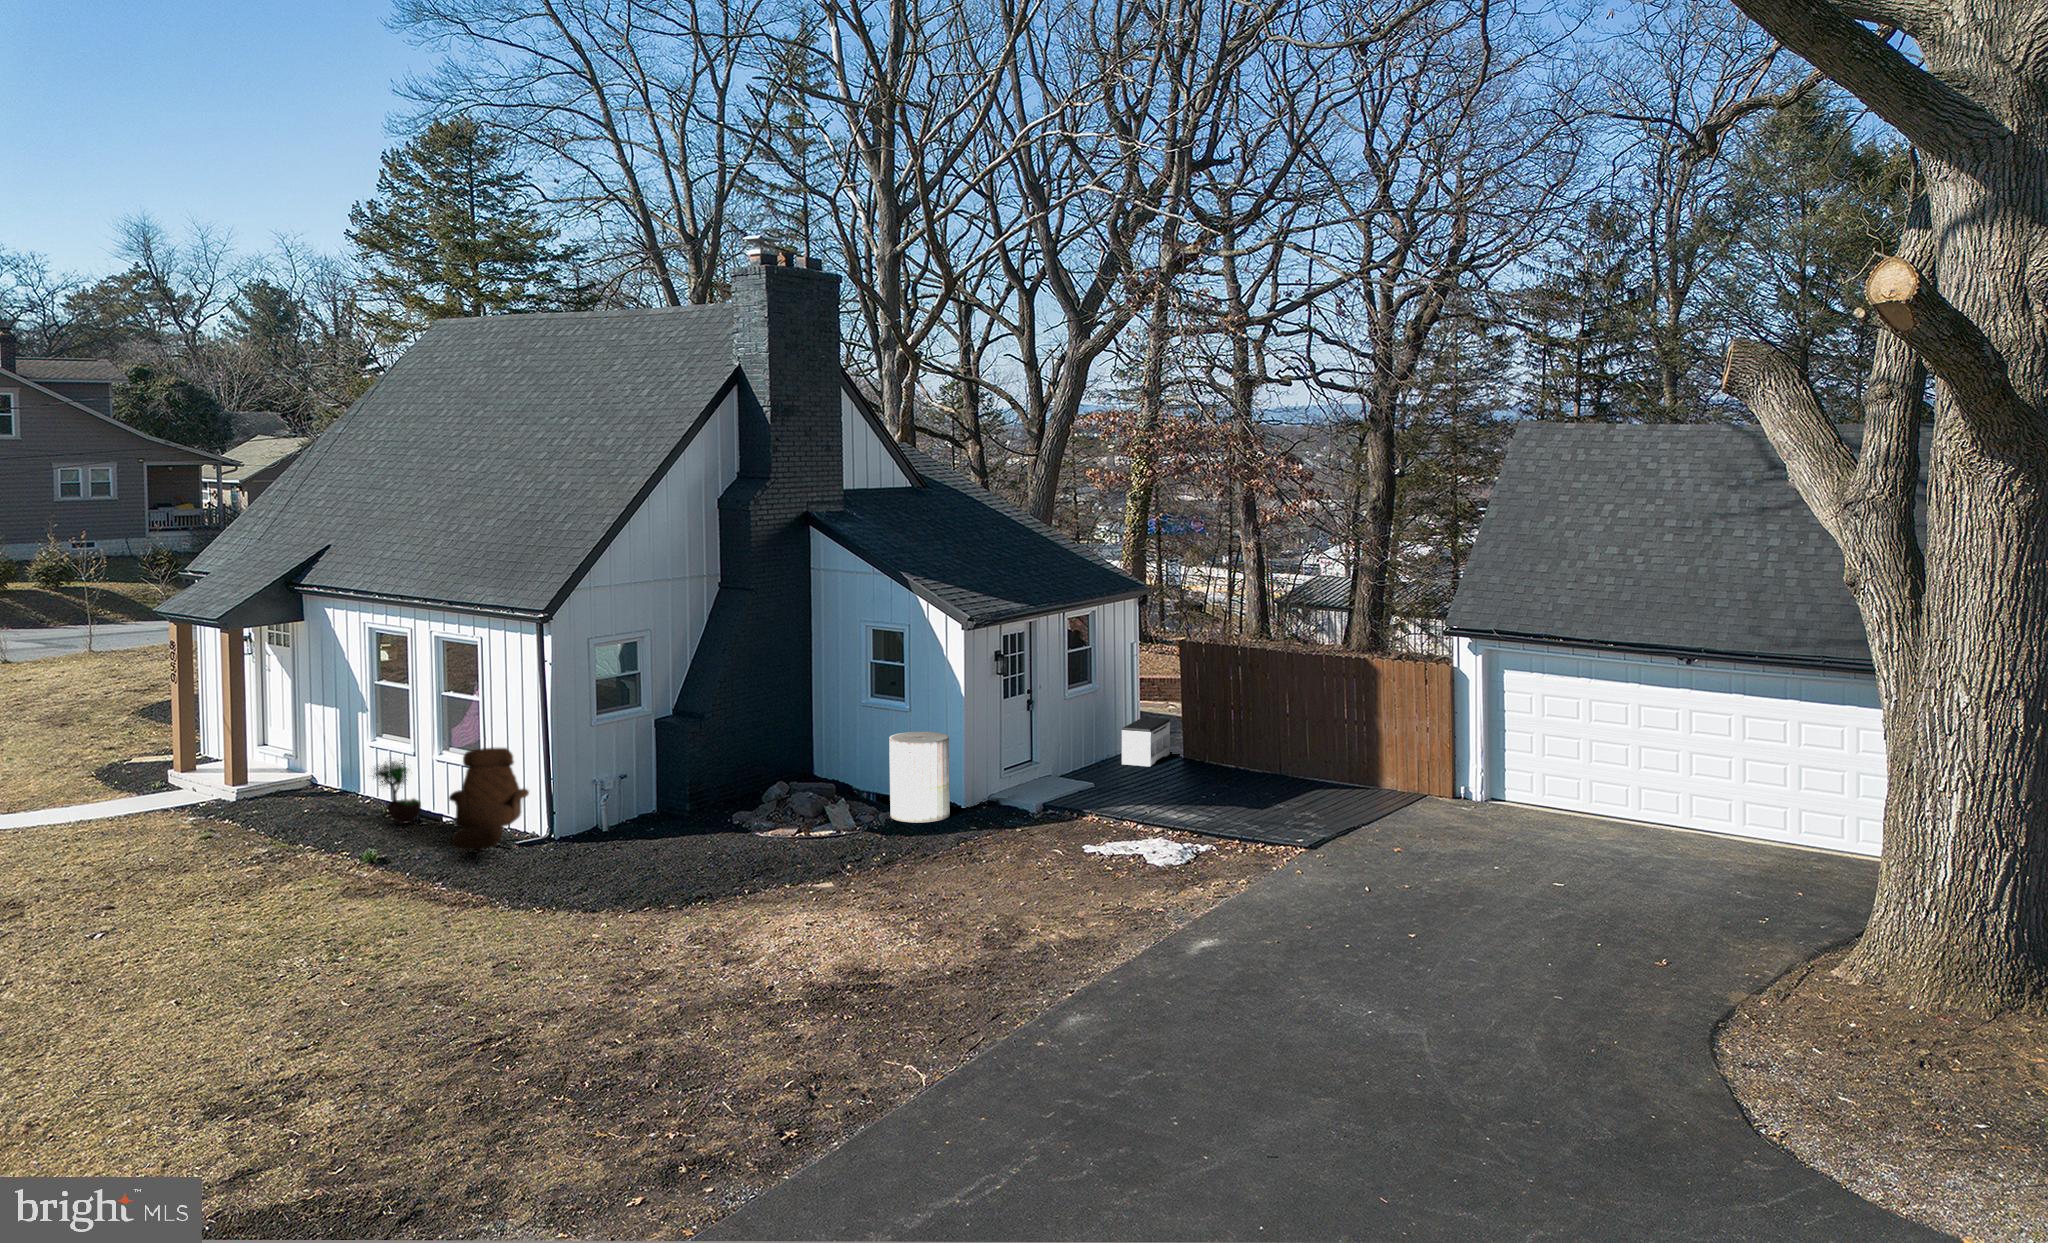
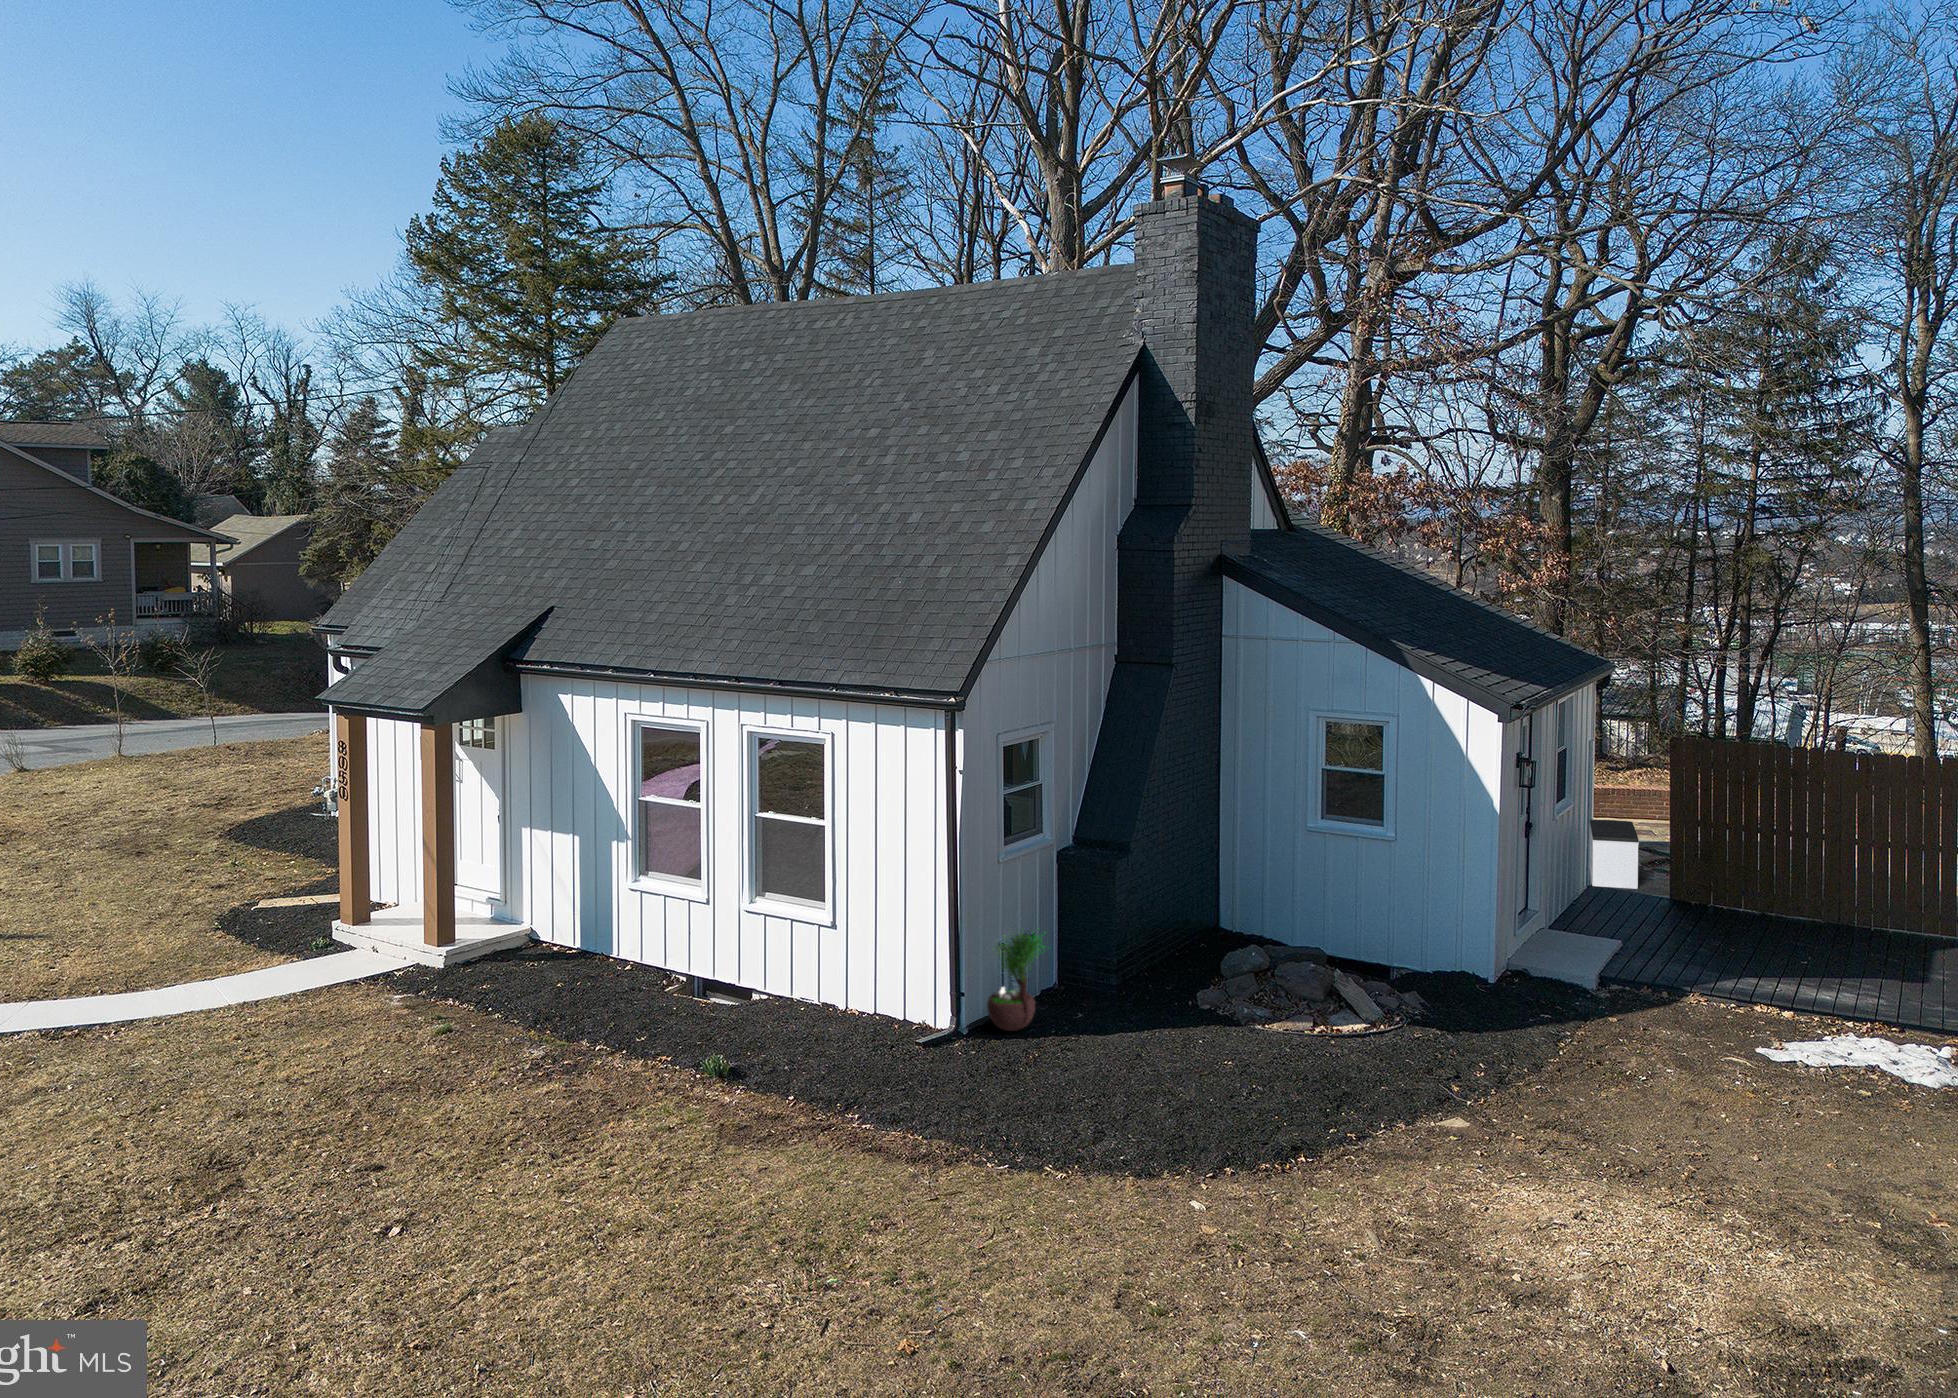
trash can: present [889,732,950,823] -> none [1388,855,1480,991]
lounge chair: present [449,748,529,863] -> none [800,896,913,1082]
potted tree: present [373,760,421,824] -> present [987,929,1045,1031]

